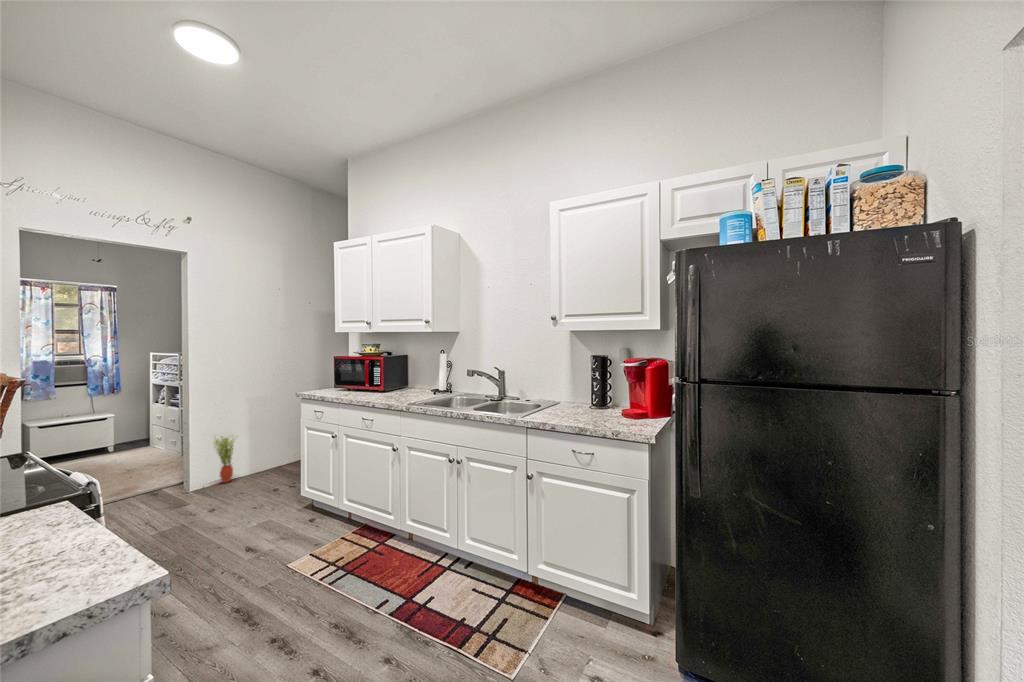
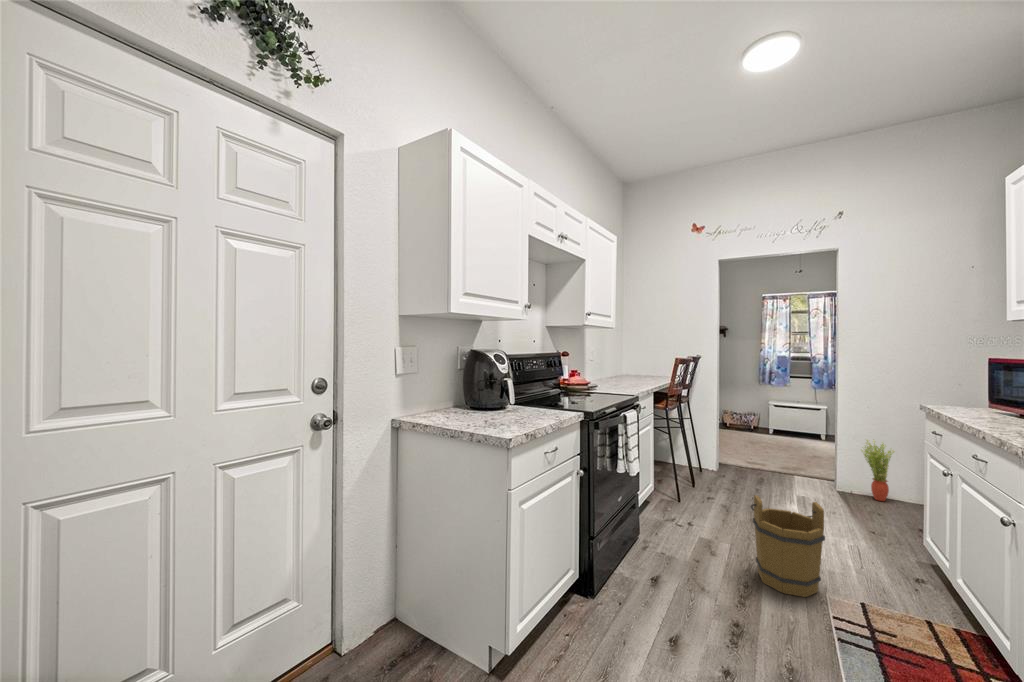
bucket: none [215,495,286,596] -> present [751,495,825,597]

